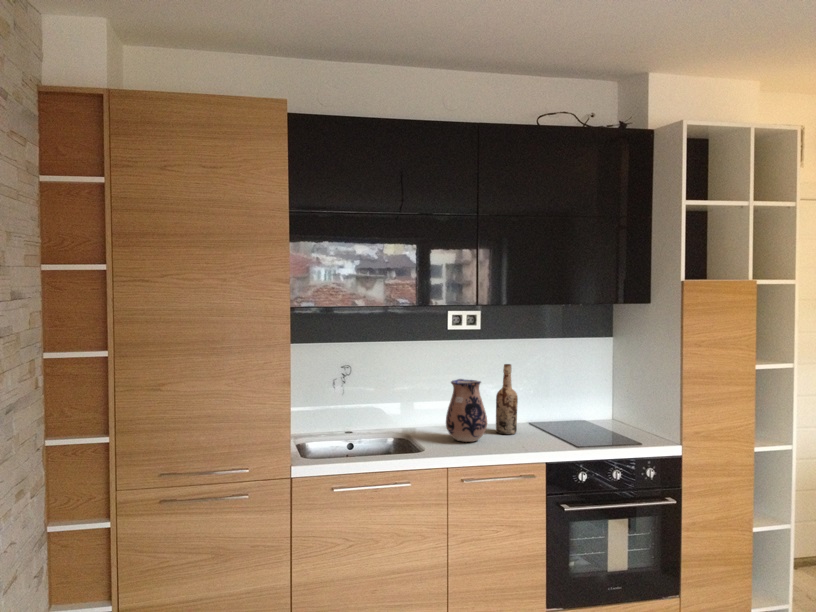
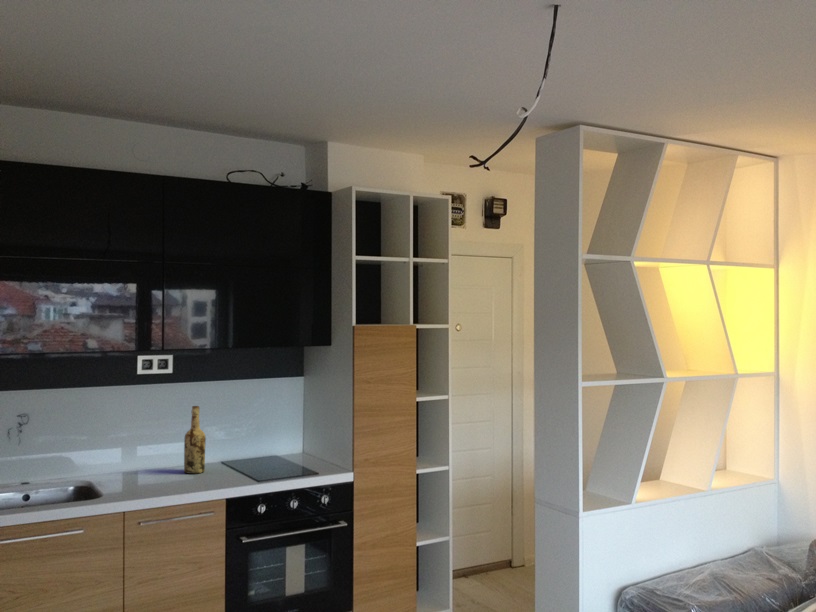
ceramic pitcher: present [446,379,487,442] -> none [130,422,173,483]

